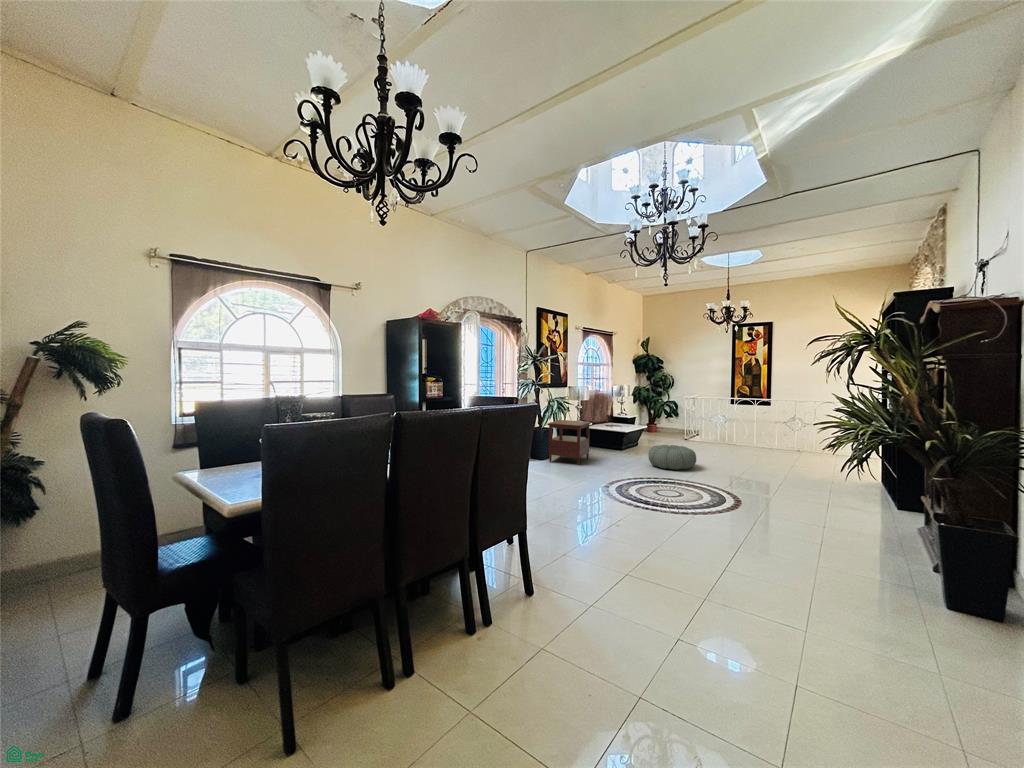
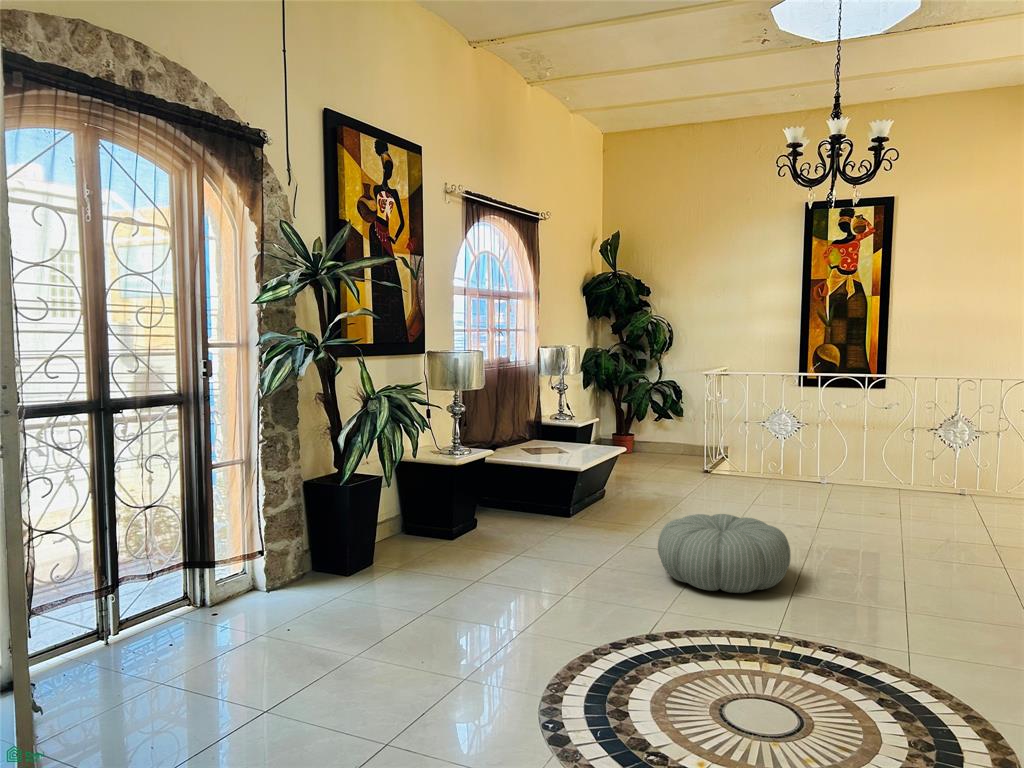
side table: present [547,420,591,465] -> none [360,452,493,596]

